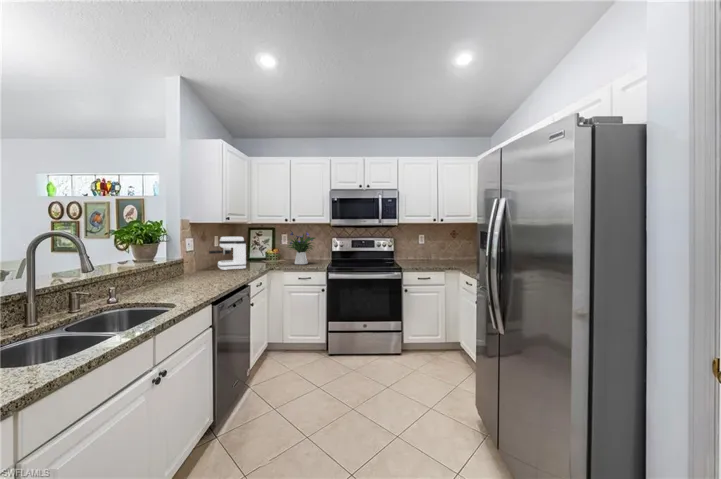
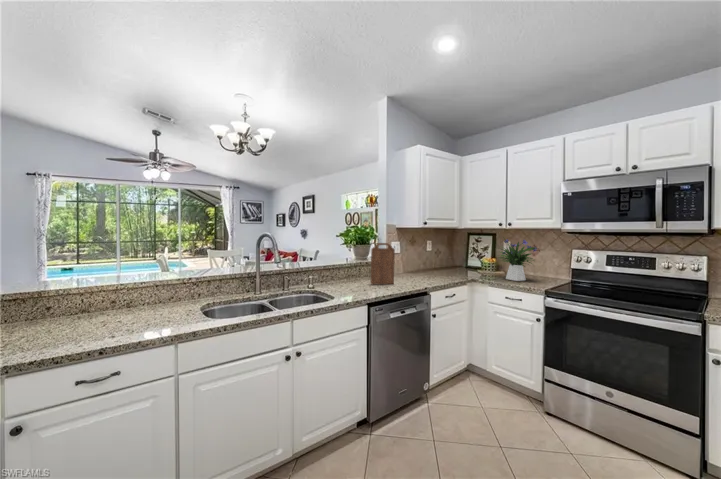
cutting board: none [186,237,212,286] -> present [371,243,395,284]
coffee maker: present [209,237,246,270] -> none [415,242,447,276]

